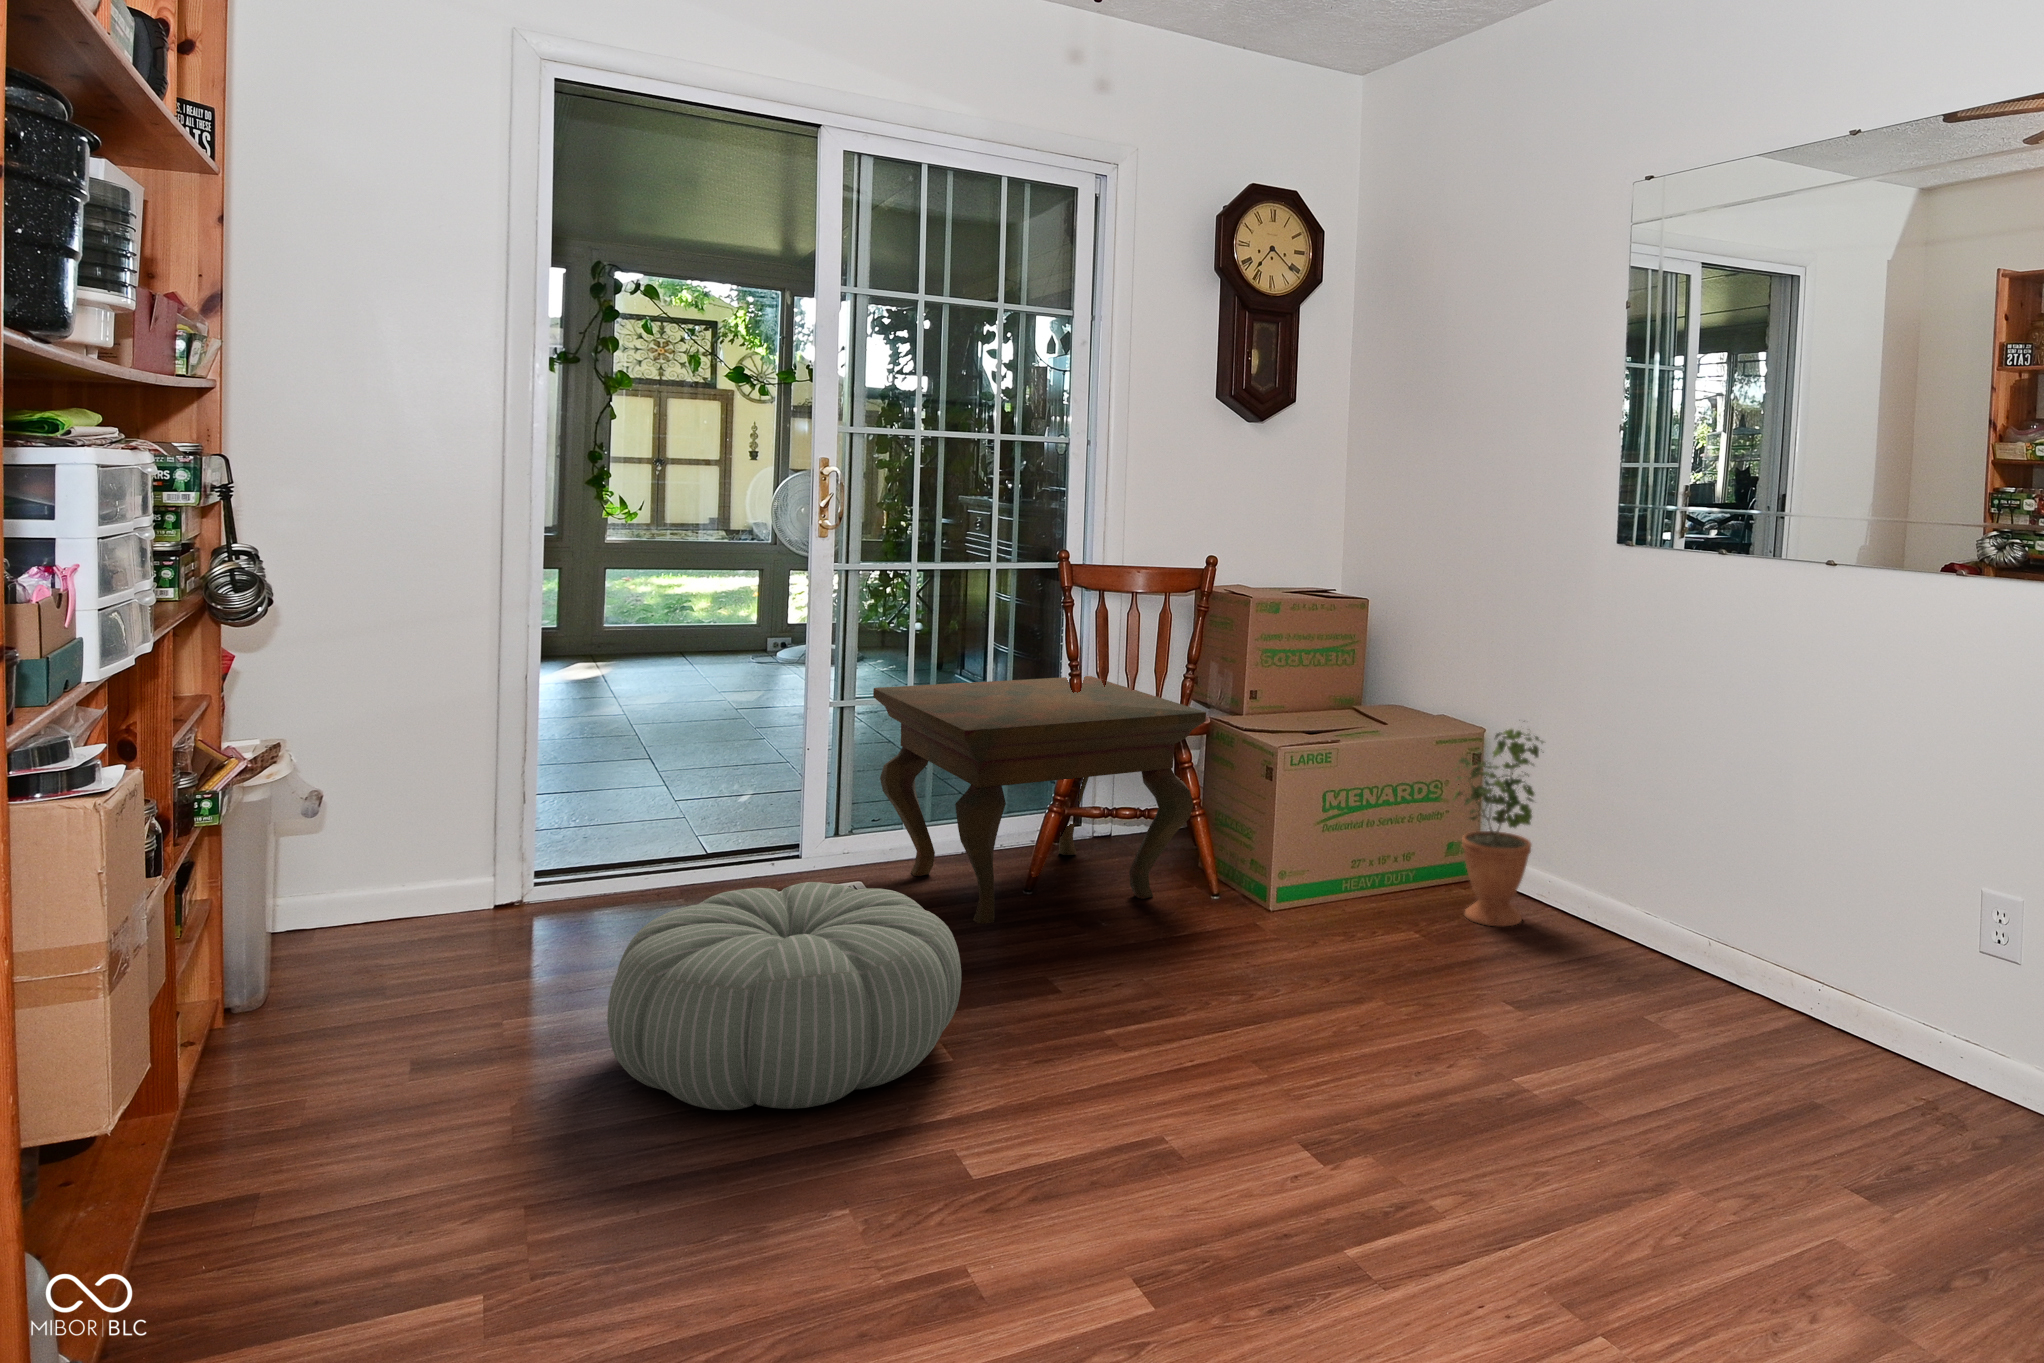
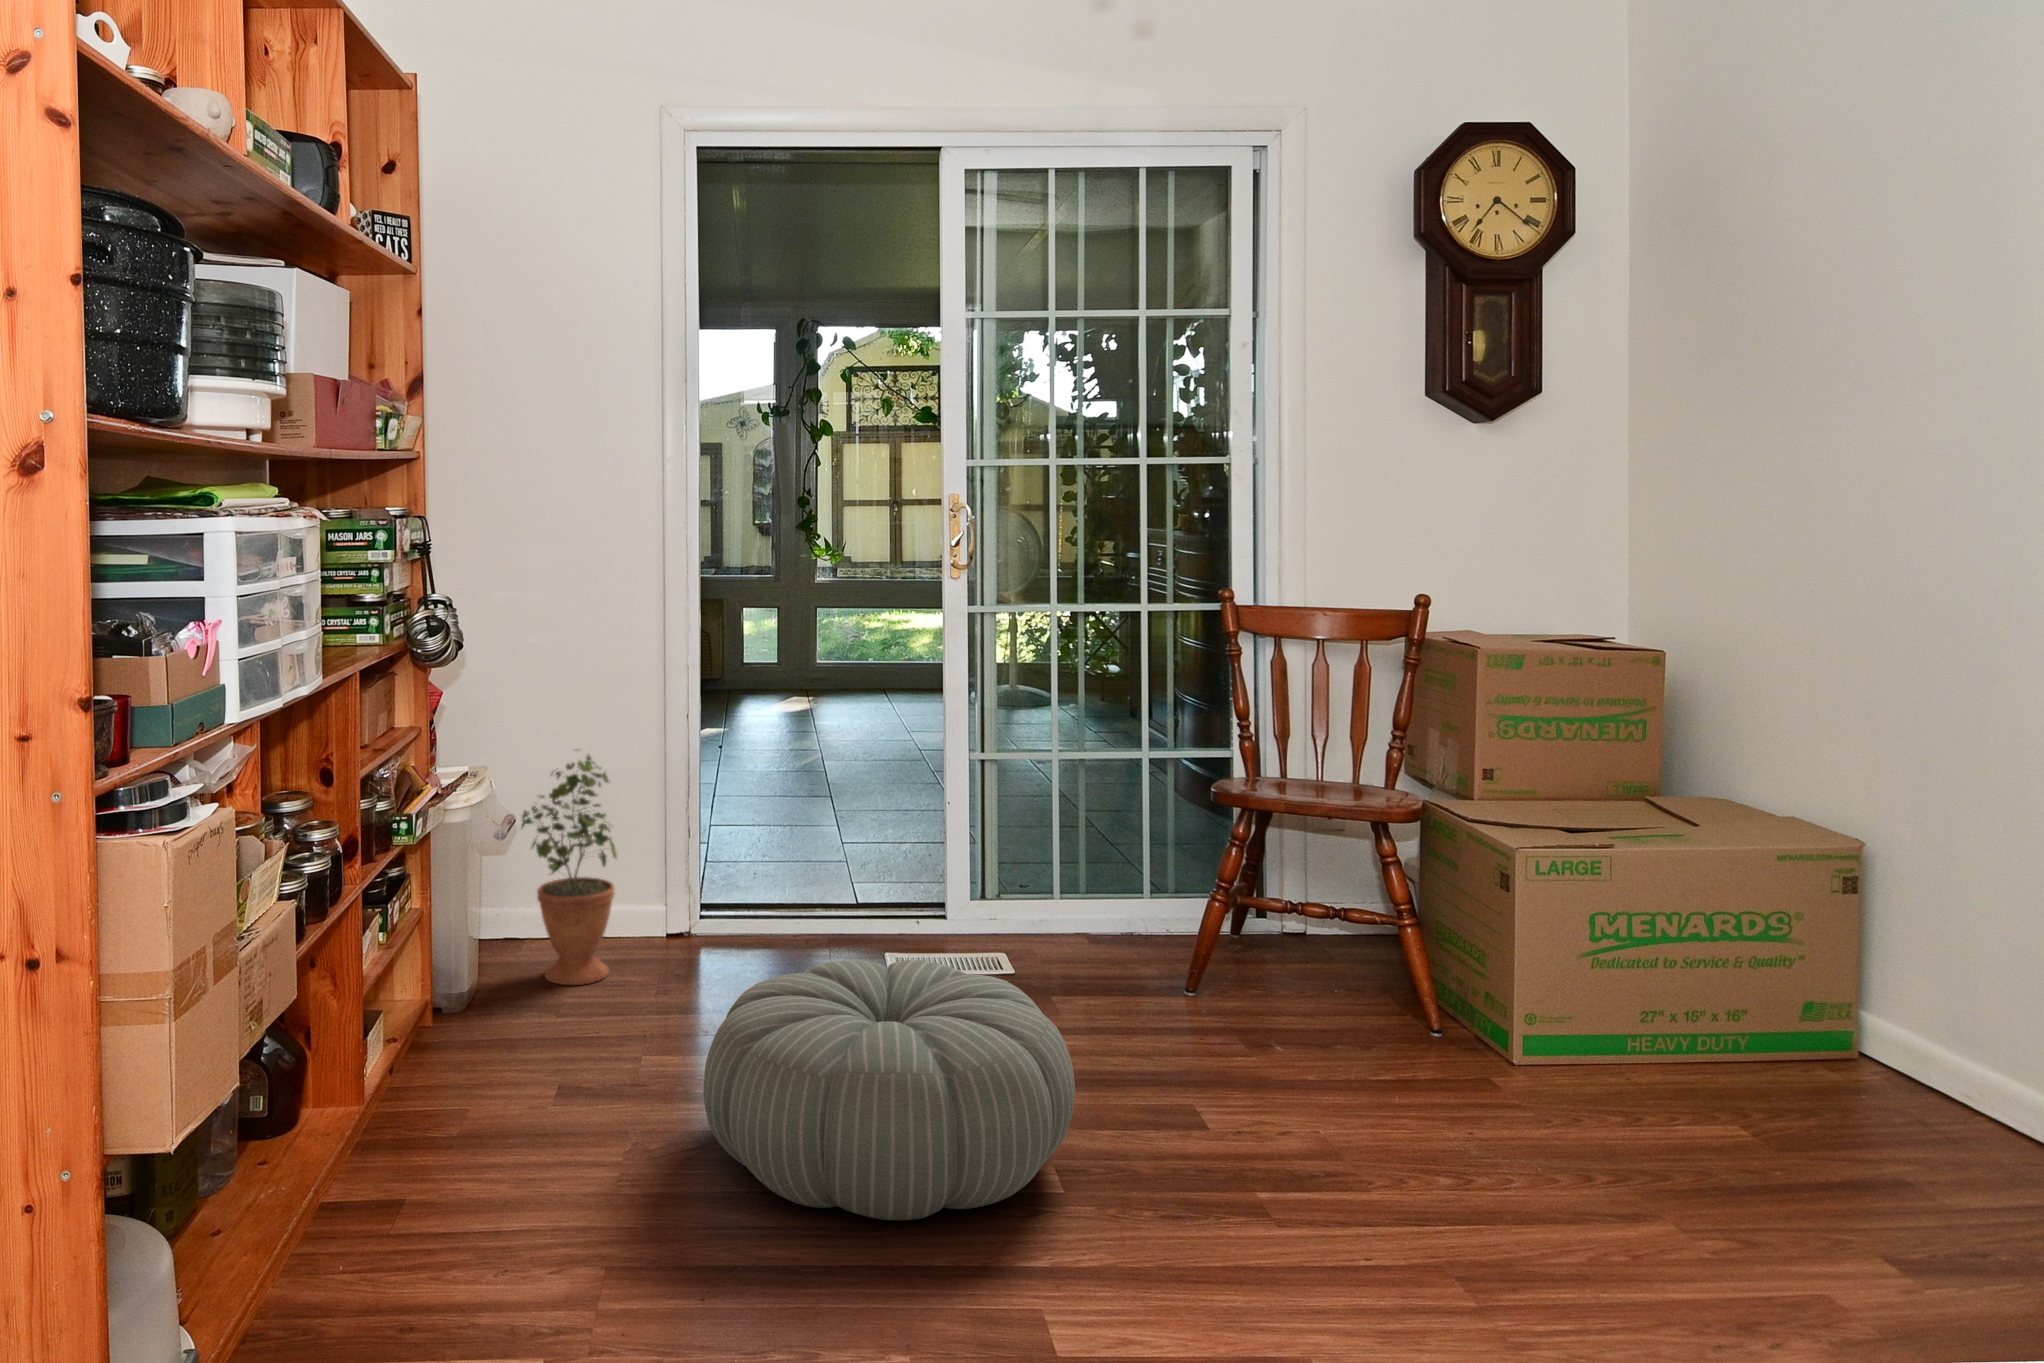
side table: present [873,676,1206,924] -> none [1017,737,1410,1024]
potted plant: present [1453,729,1544,926] -> present [521,756,617,985]

